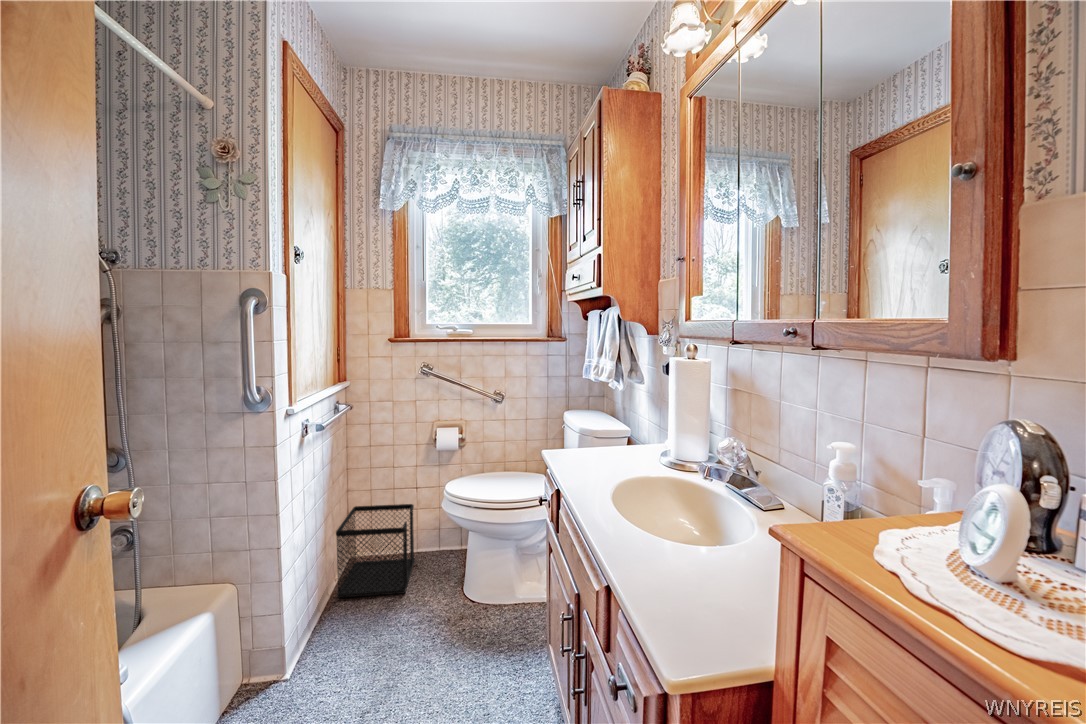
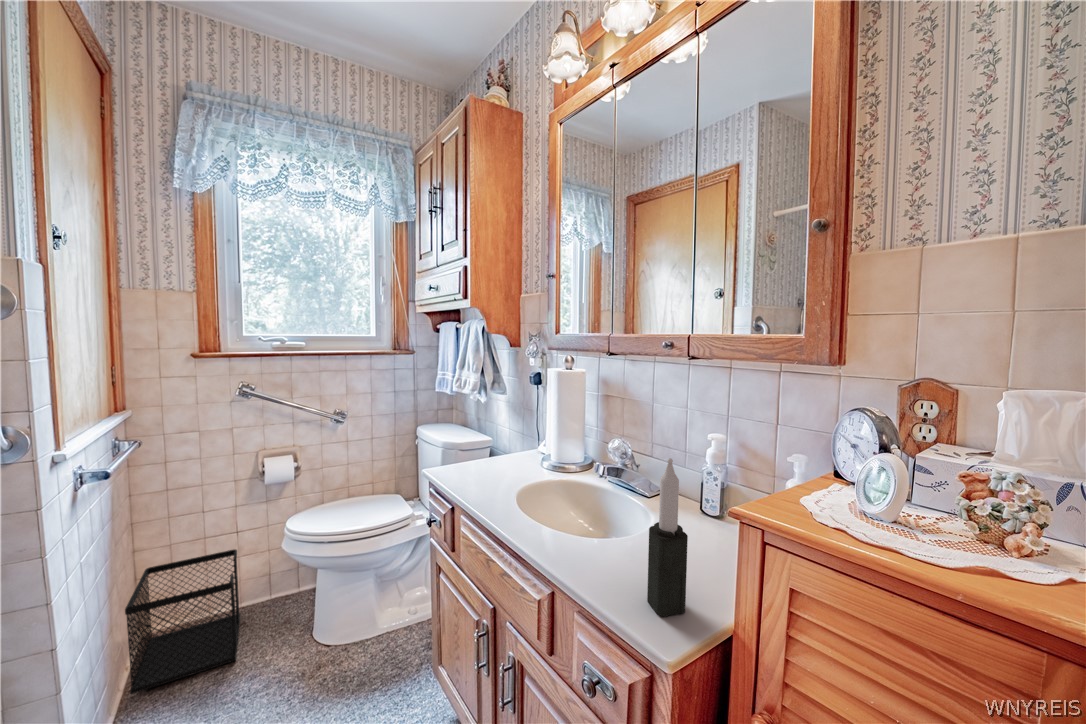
candle: none [692,435,732,605] -> present [647,458,688,616]

